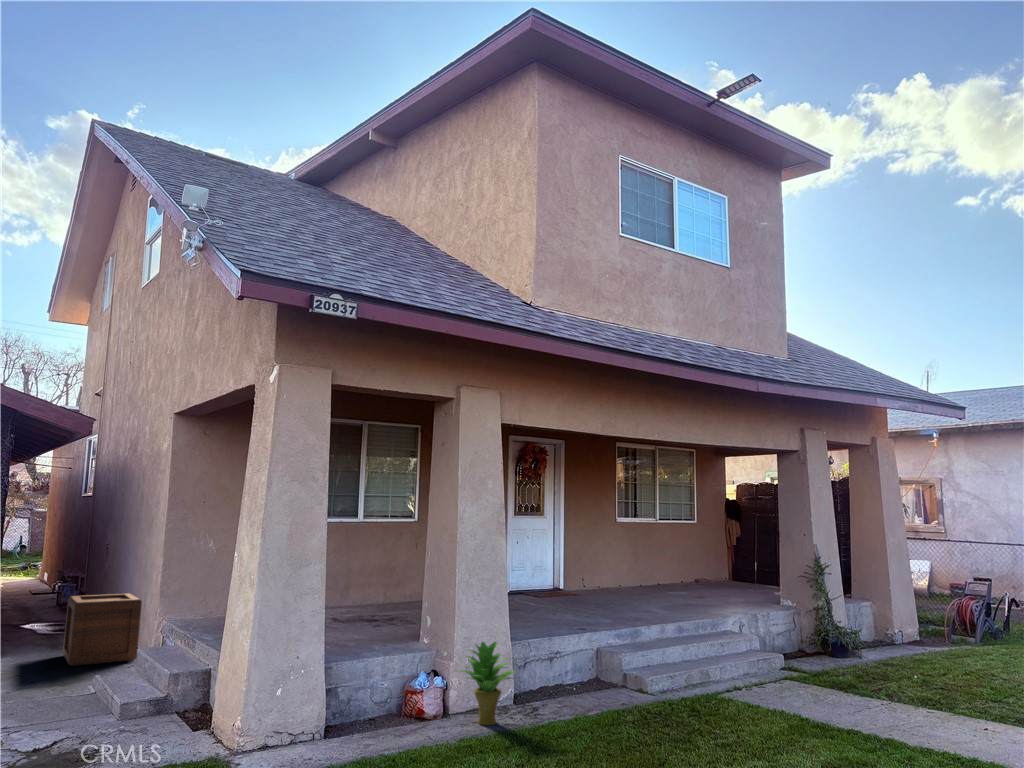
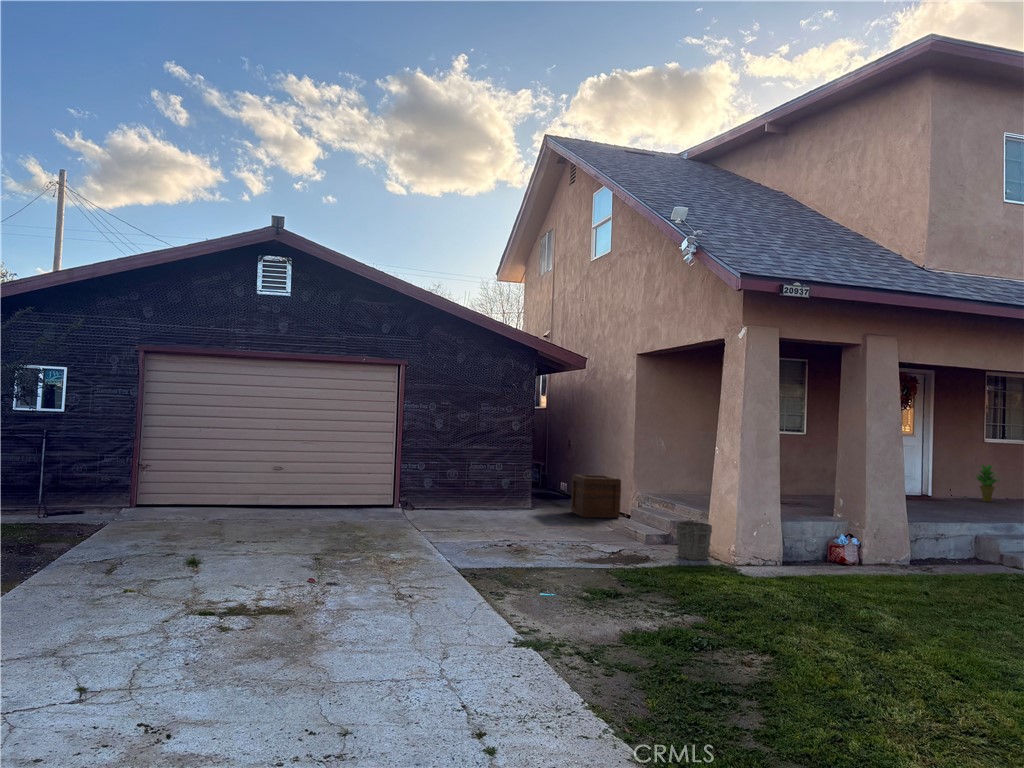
potted plant: present [459,642,515,725] -> present [977,465,999,502]
bucket: none [149,673,218,747] -> present [672,520,712,560]

